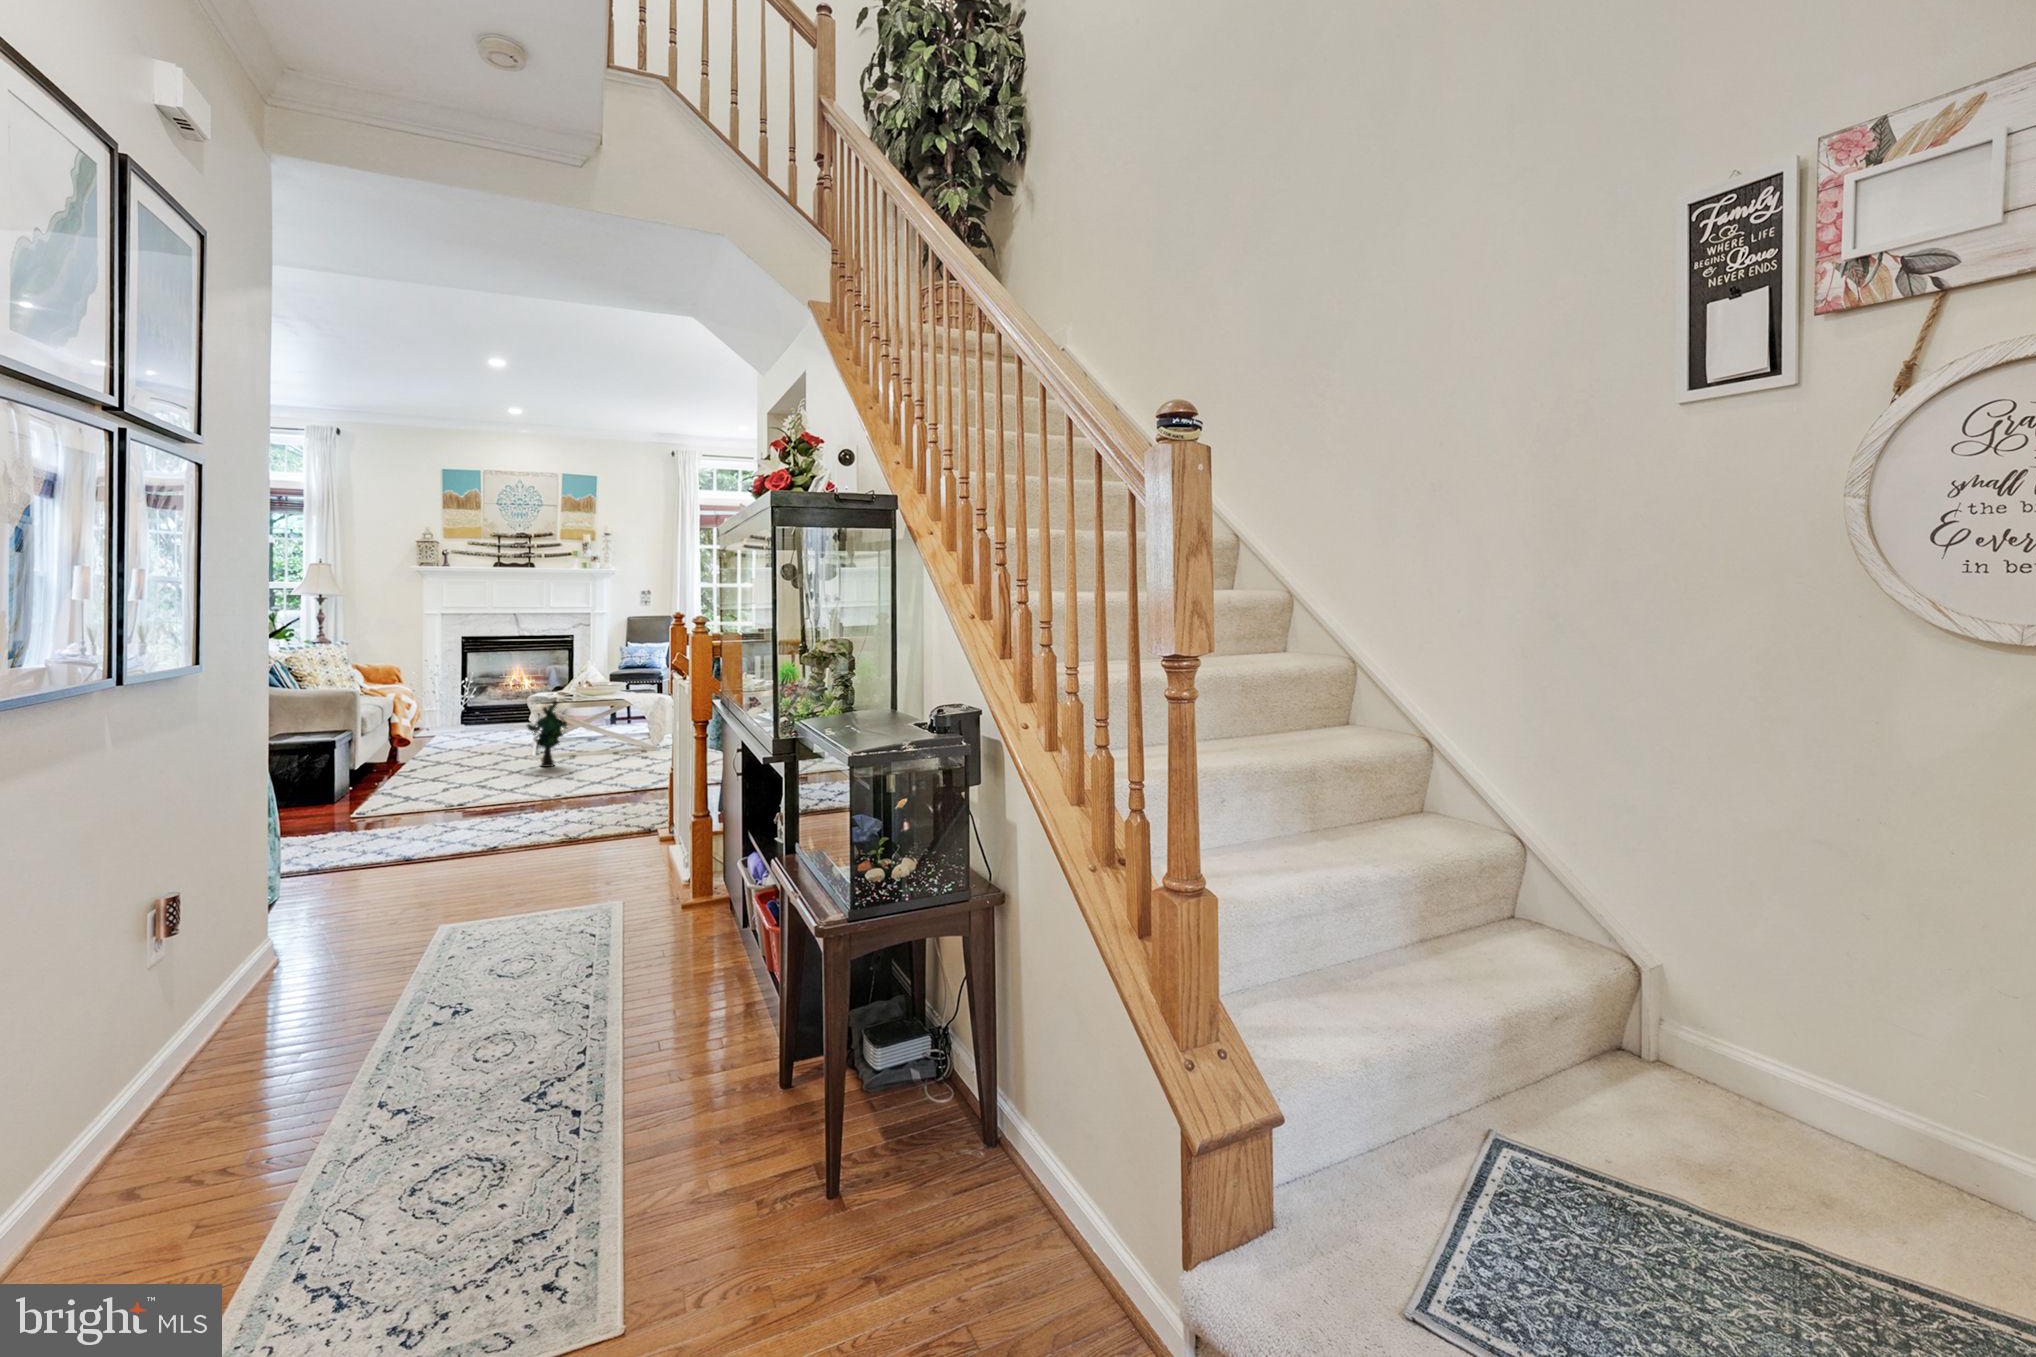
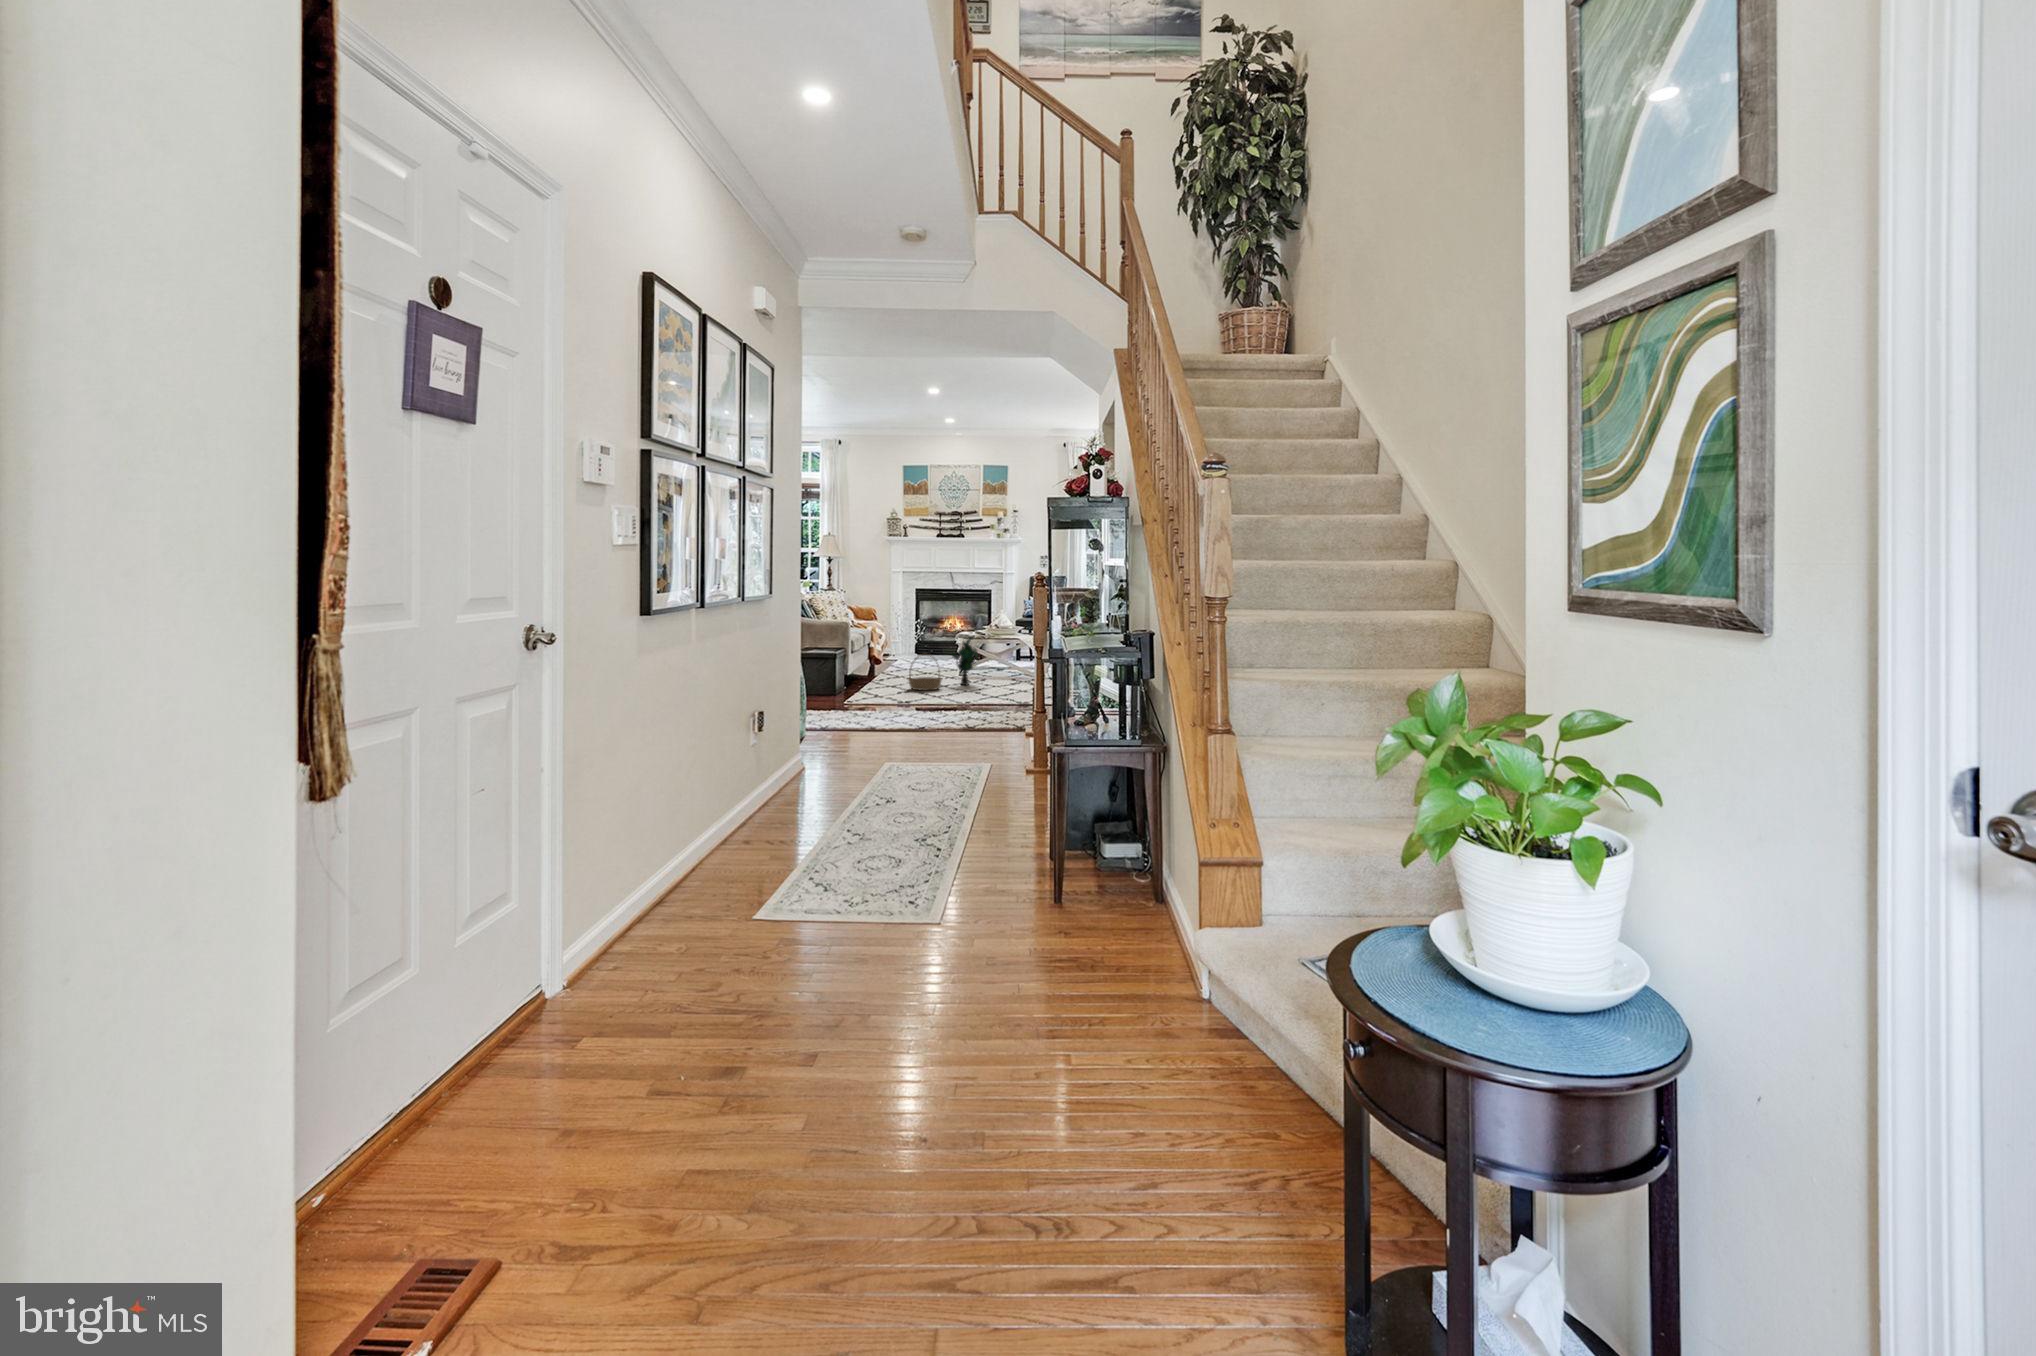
basket: none [458,728,514,779] -> present [908,656,941,690]

